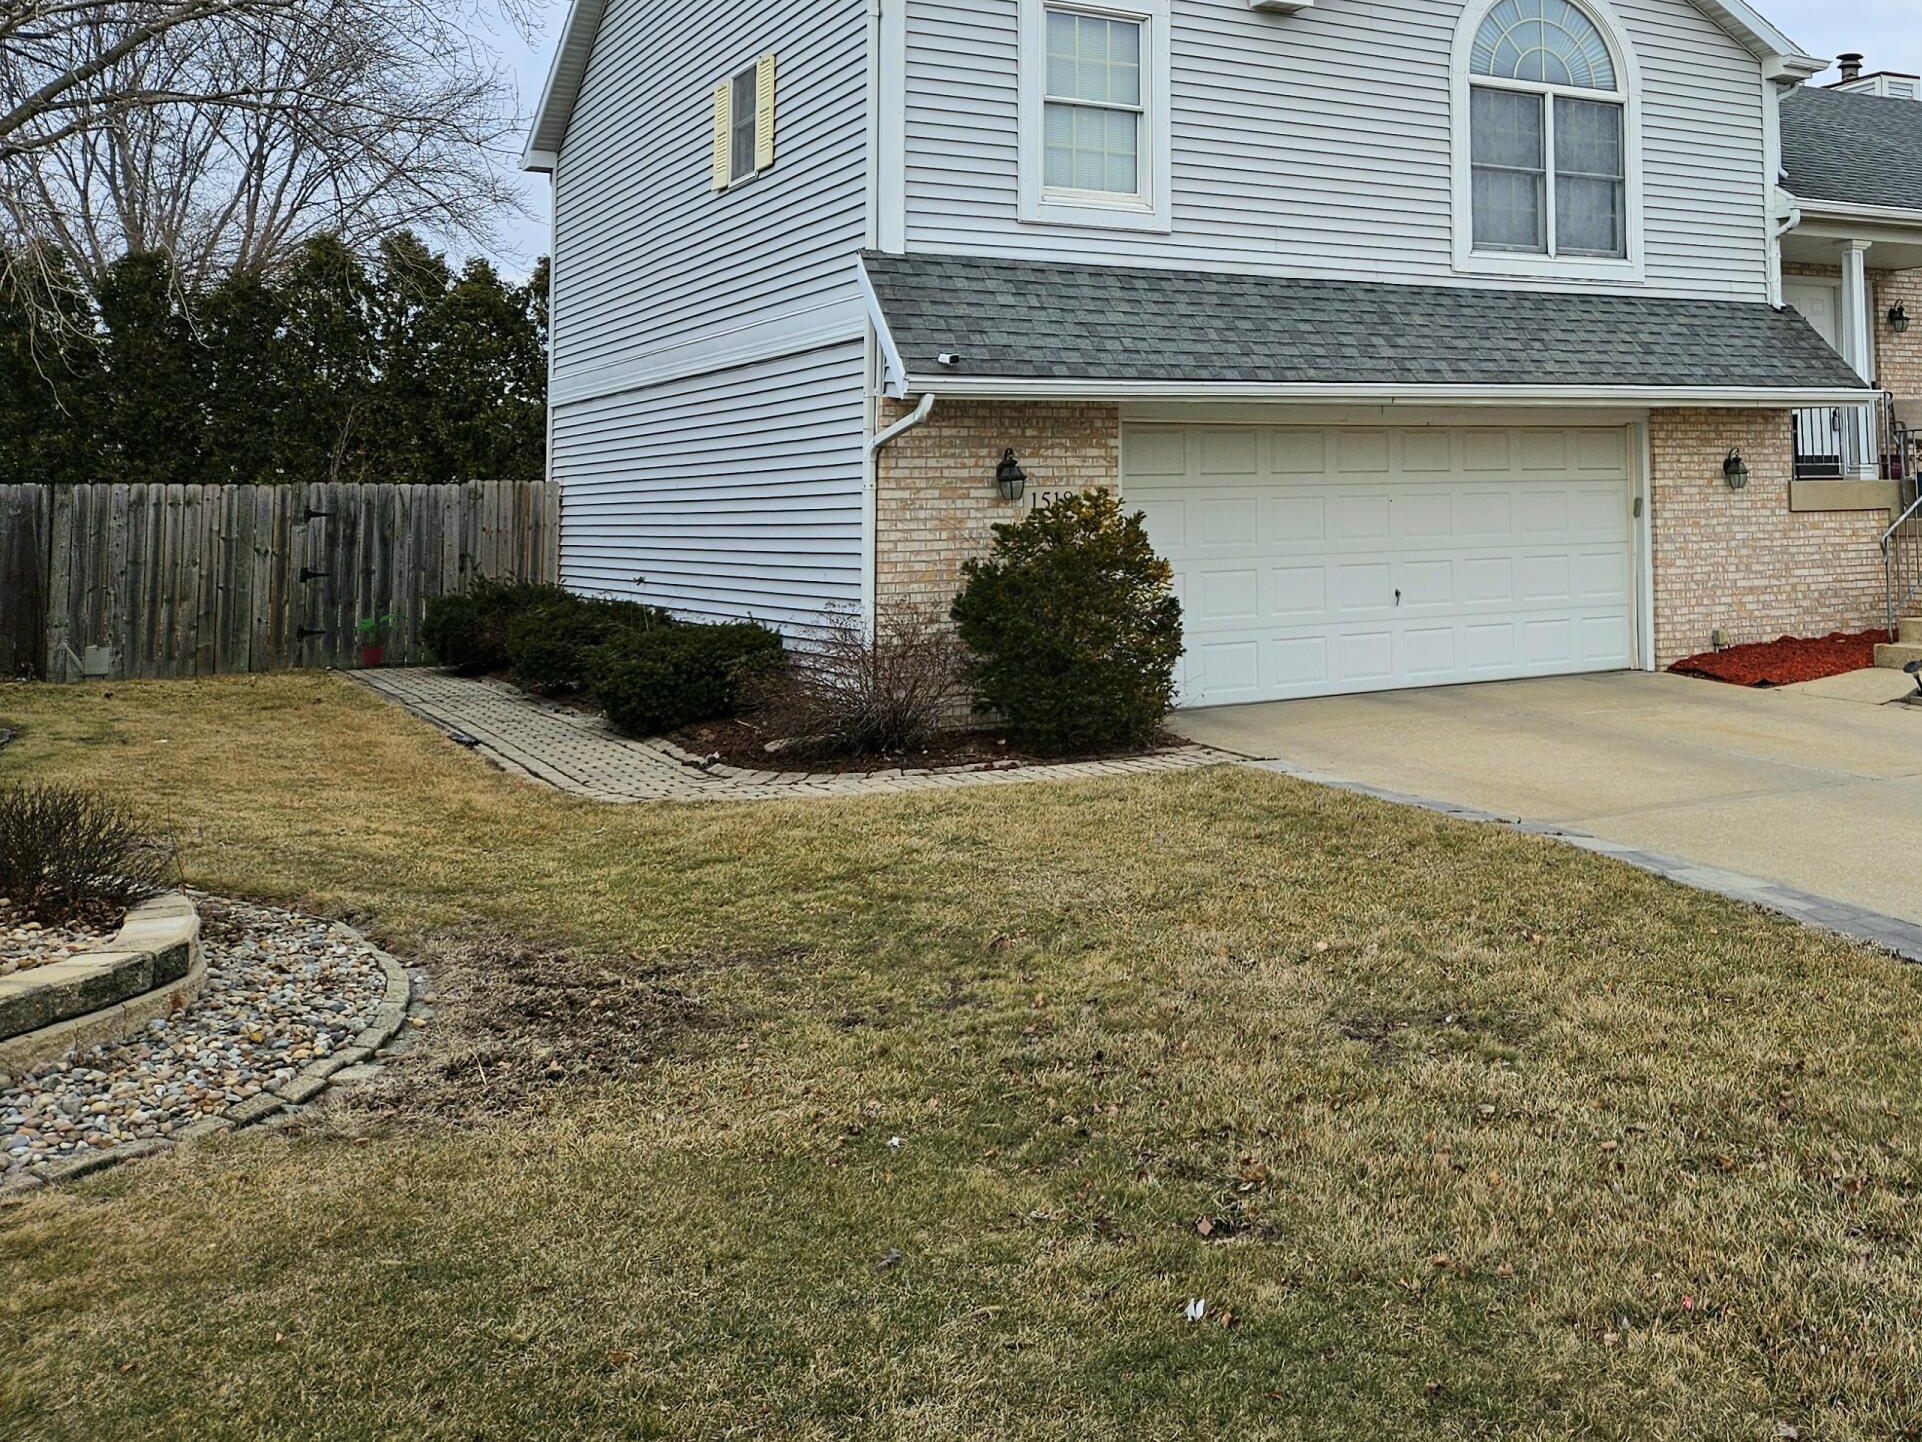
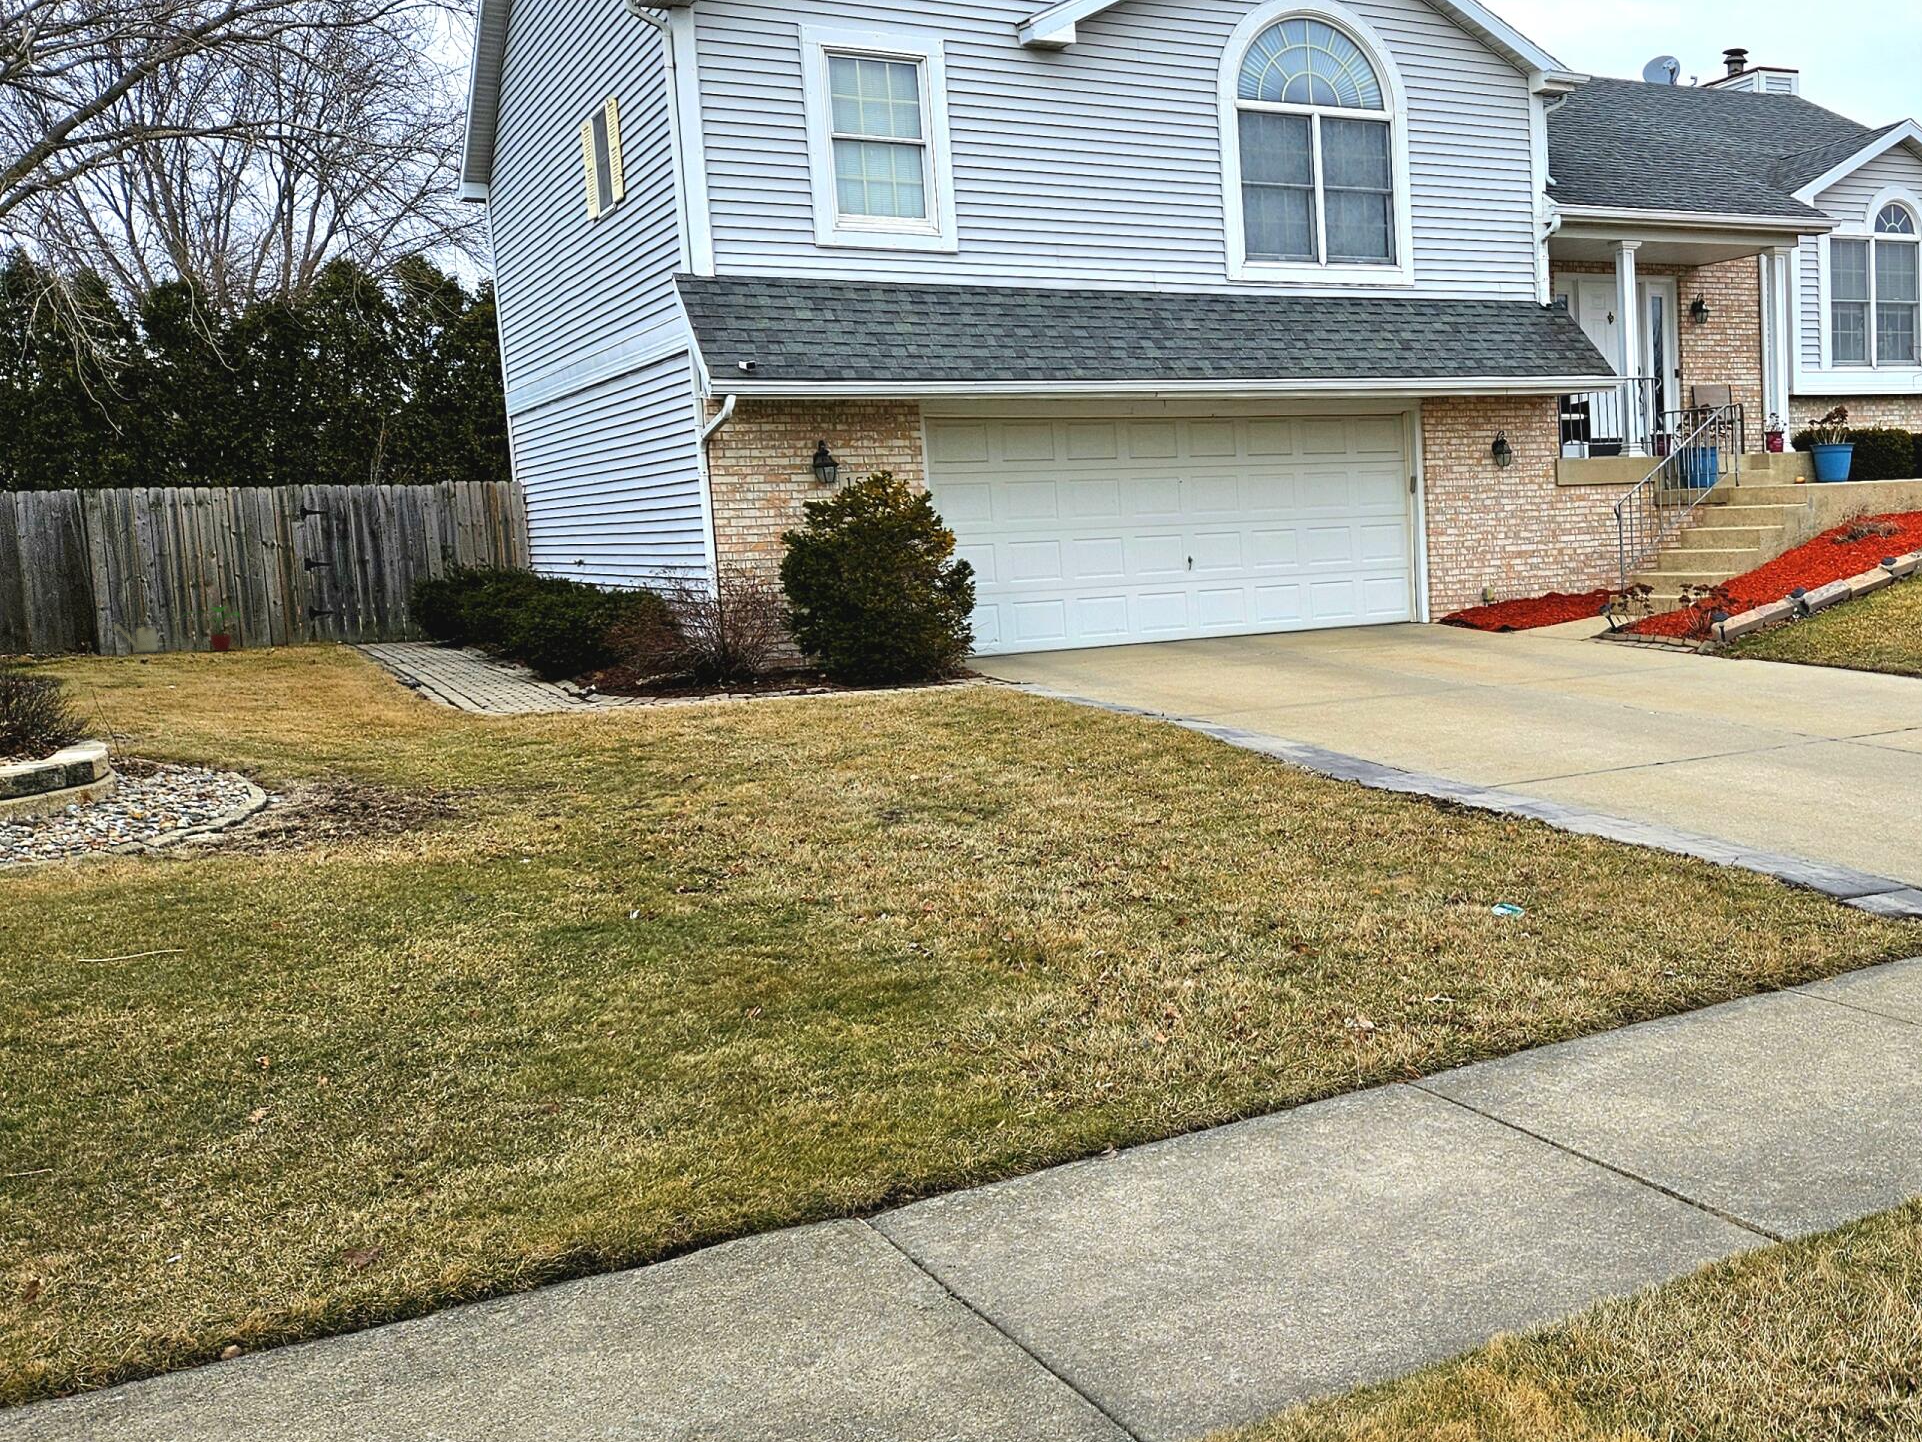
potted plant: present [354,615,410,666] -> present [185,607,240,651]

